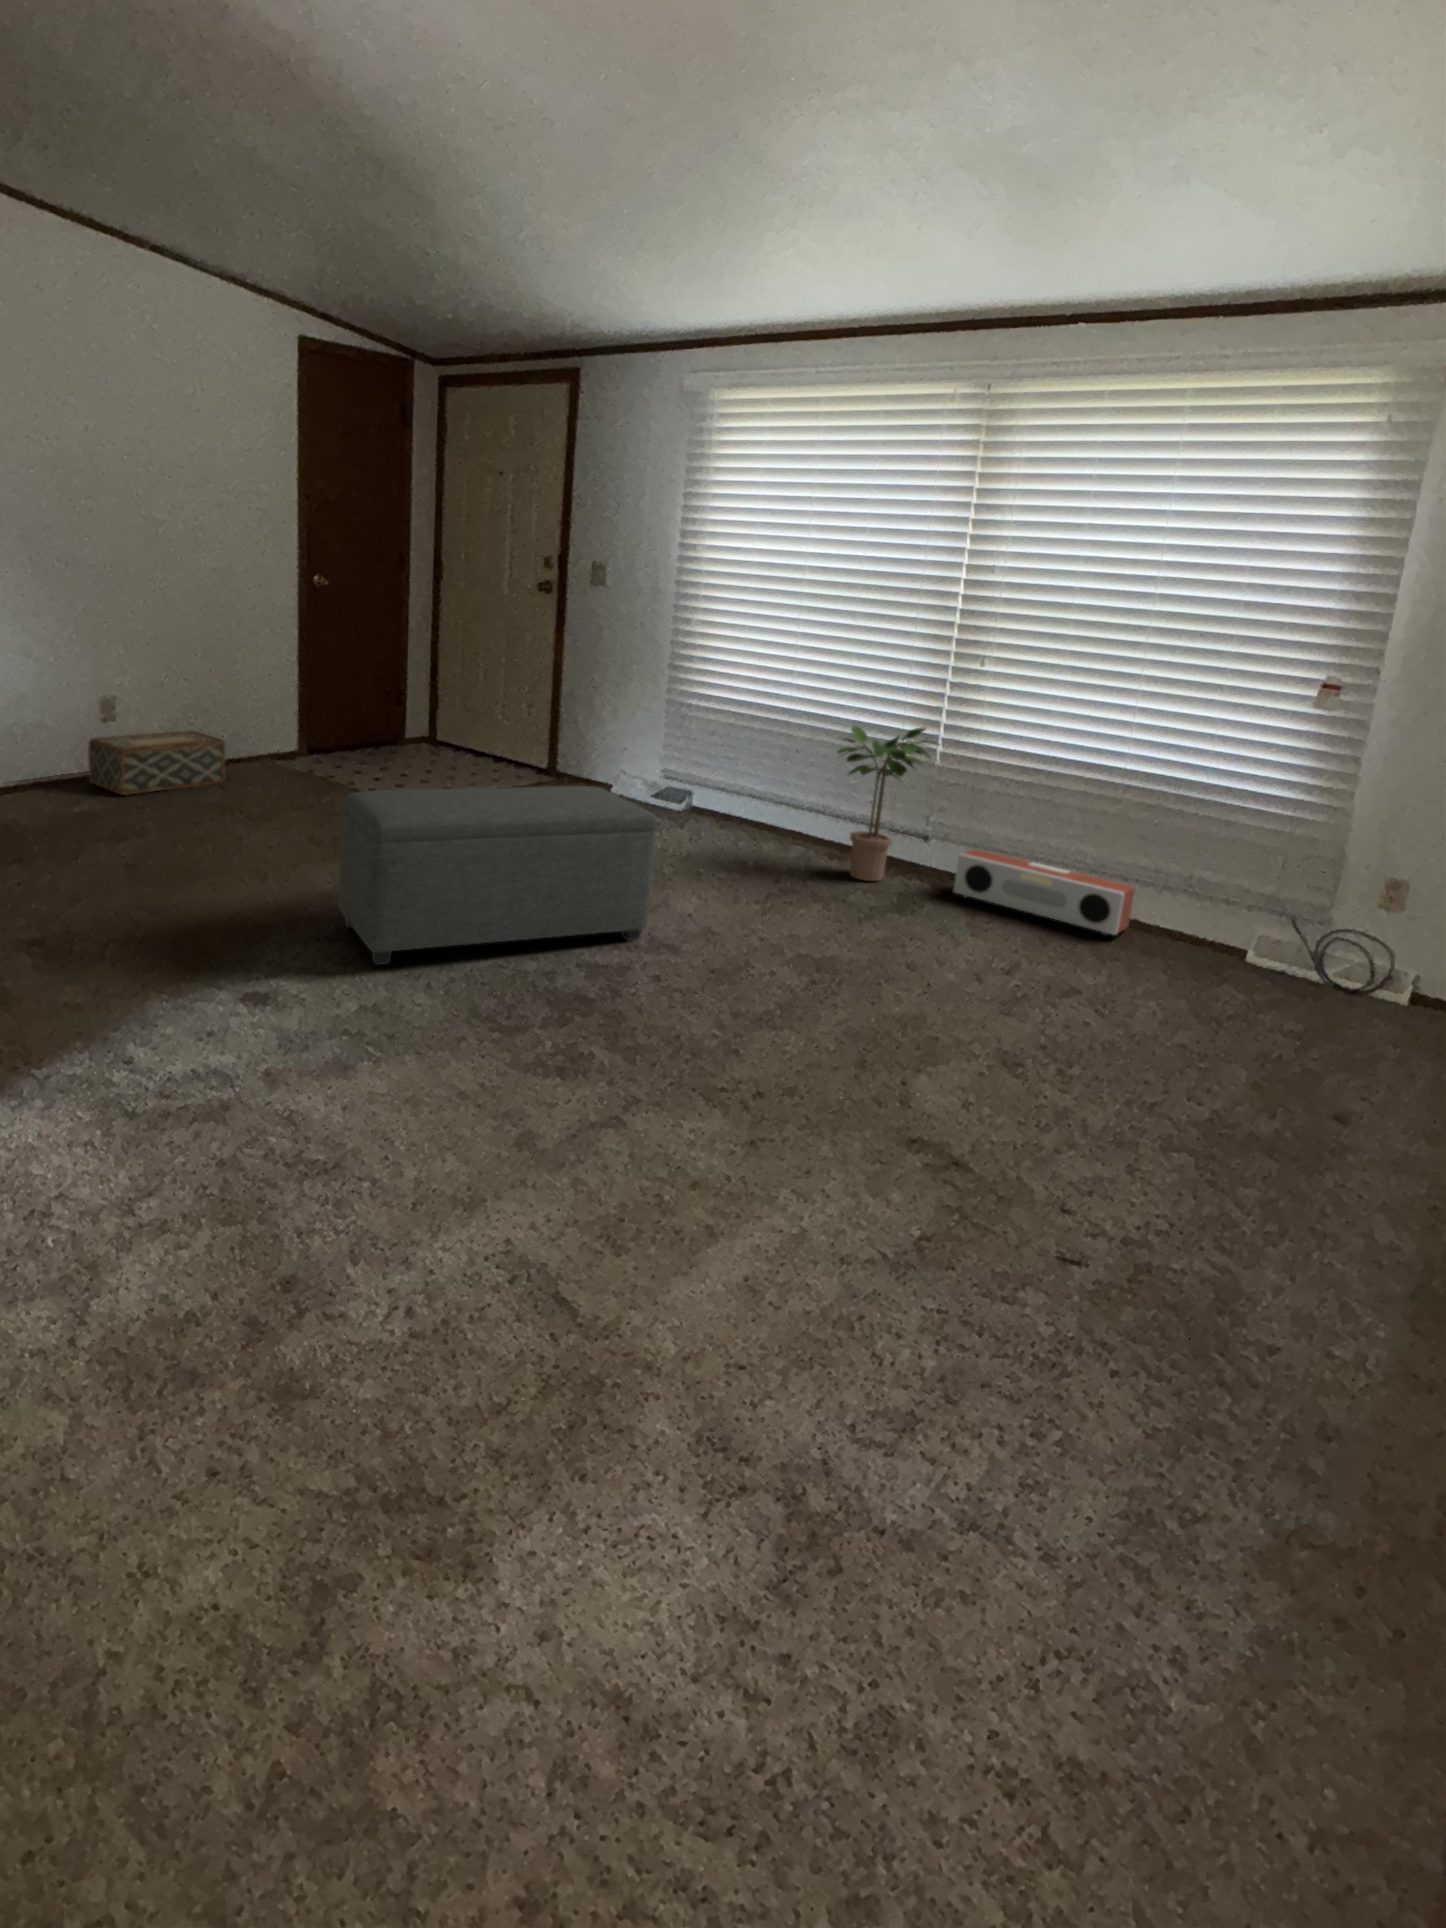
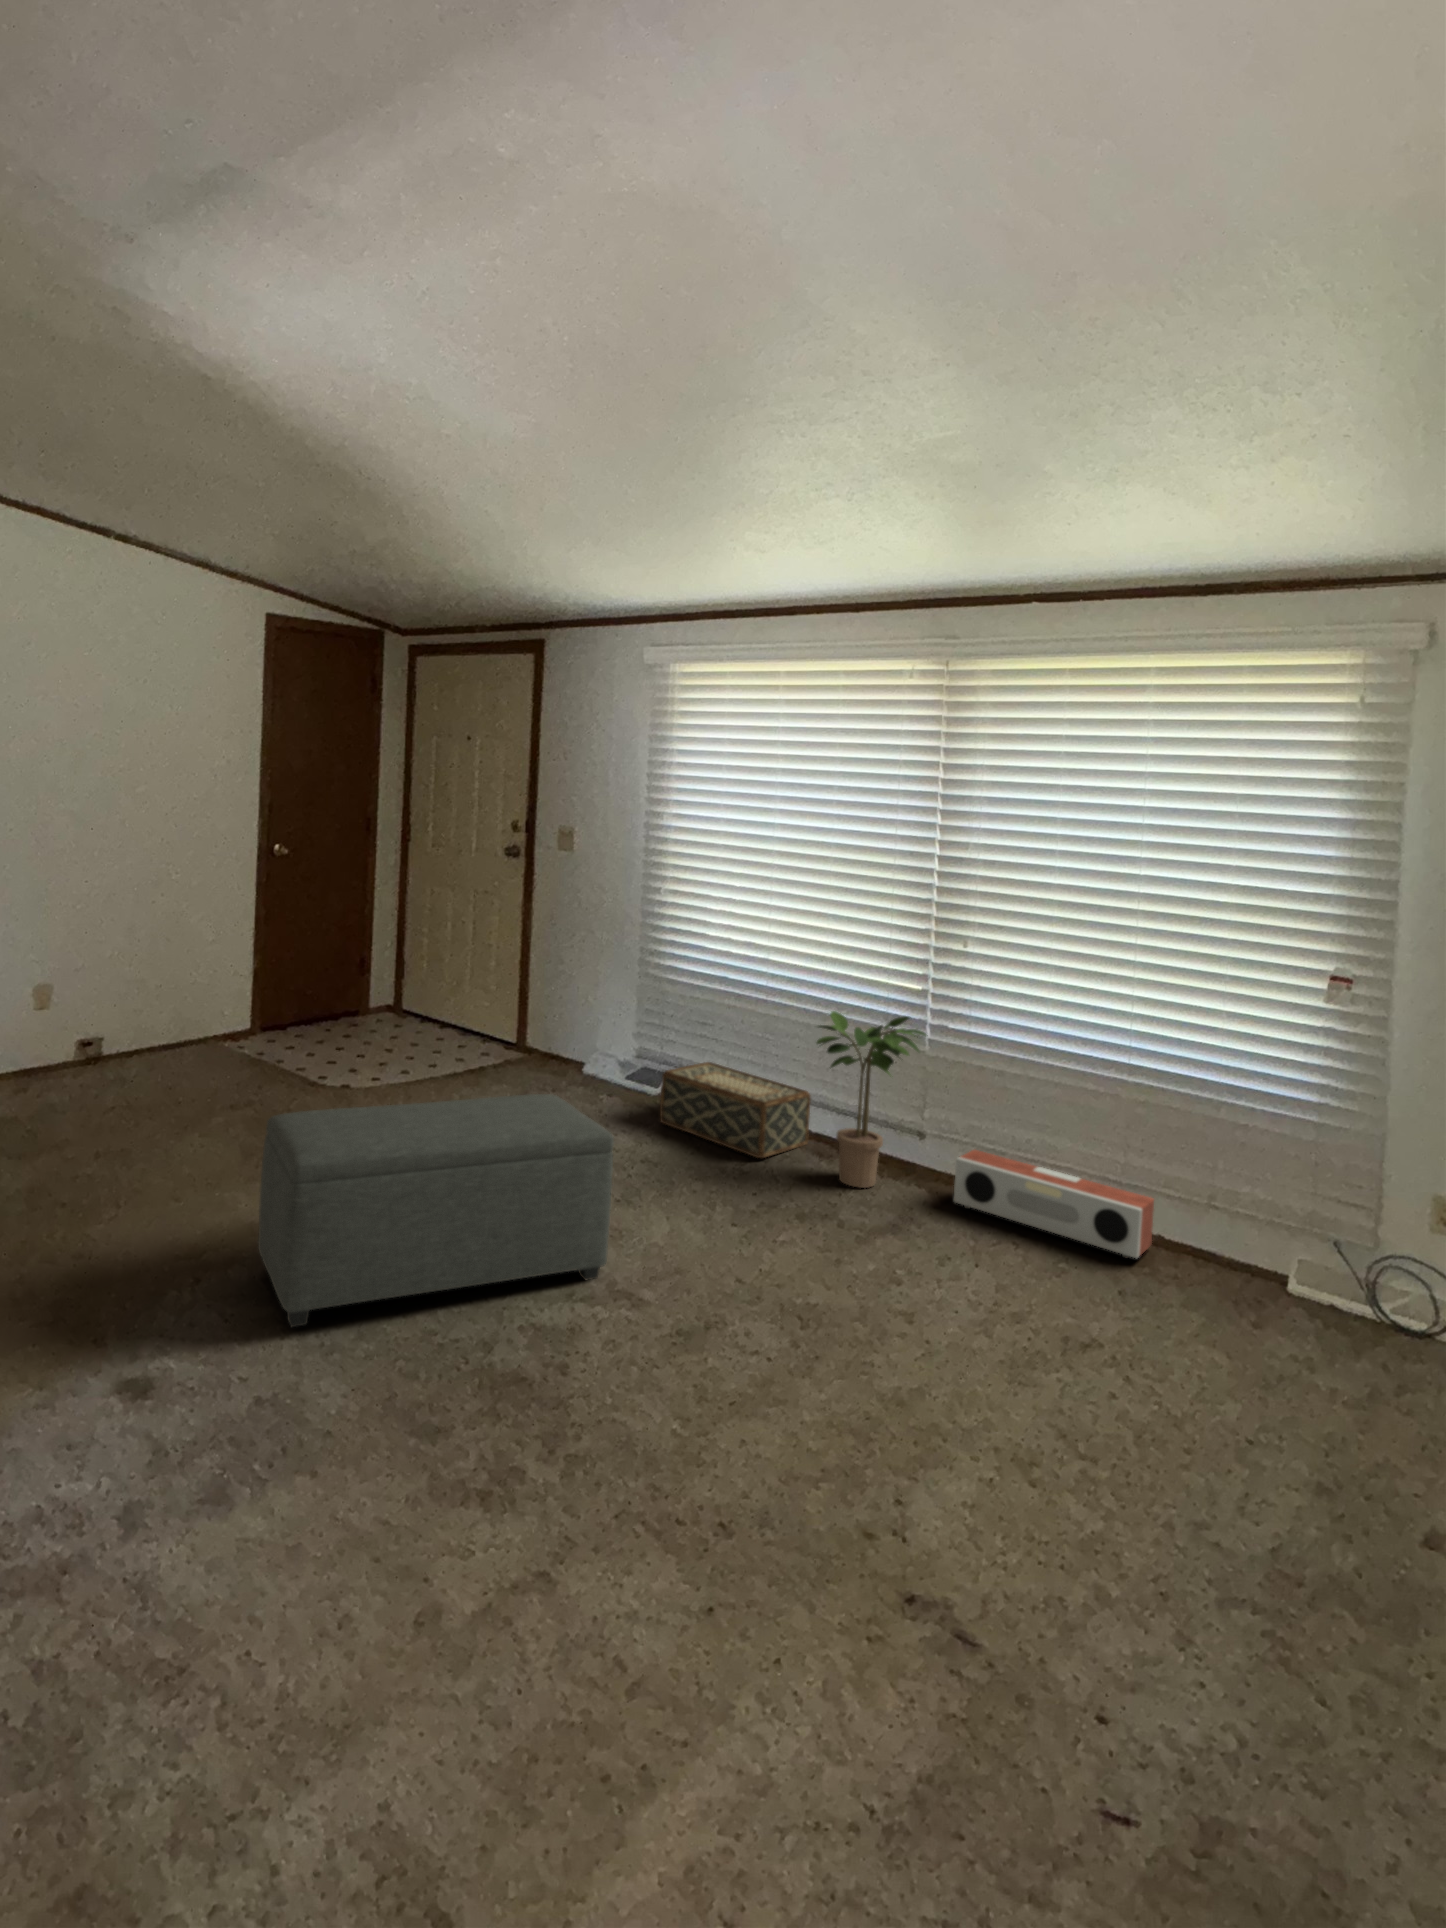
woven basket: present [88,731,225,795] -> present [660,1062,811,1158]

